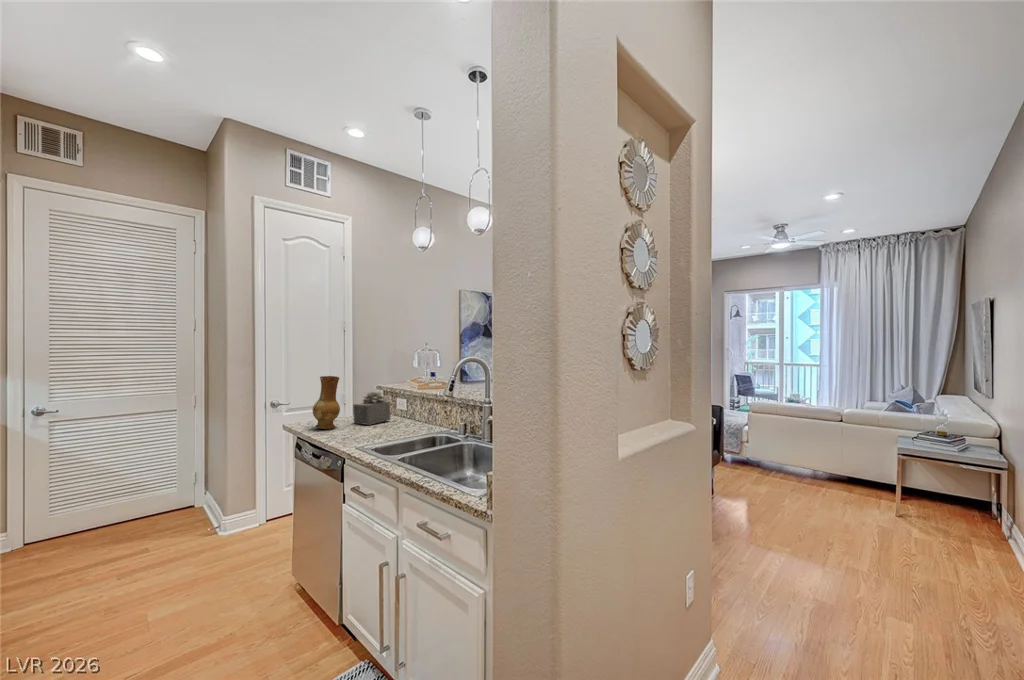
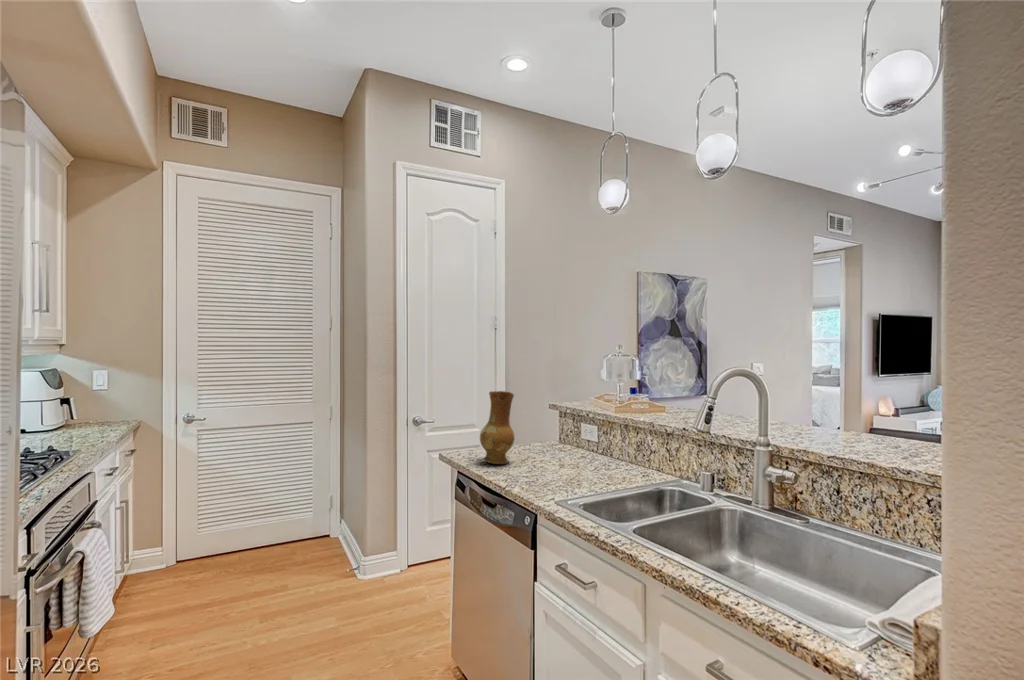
succulent plant: present [353,392,390,425] -> none [529,412,579,461]

